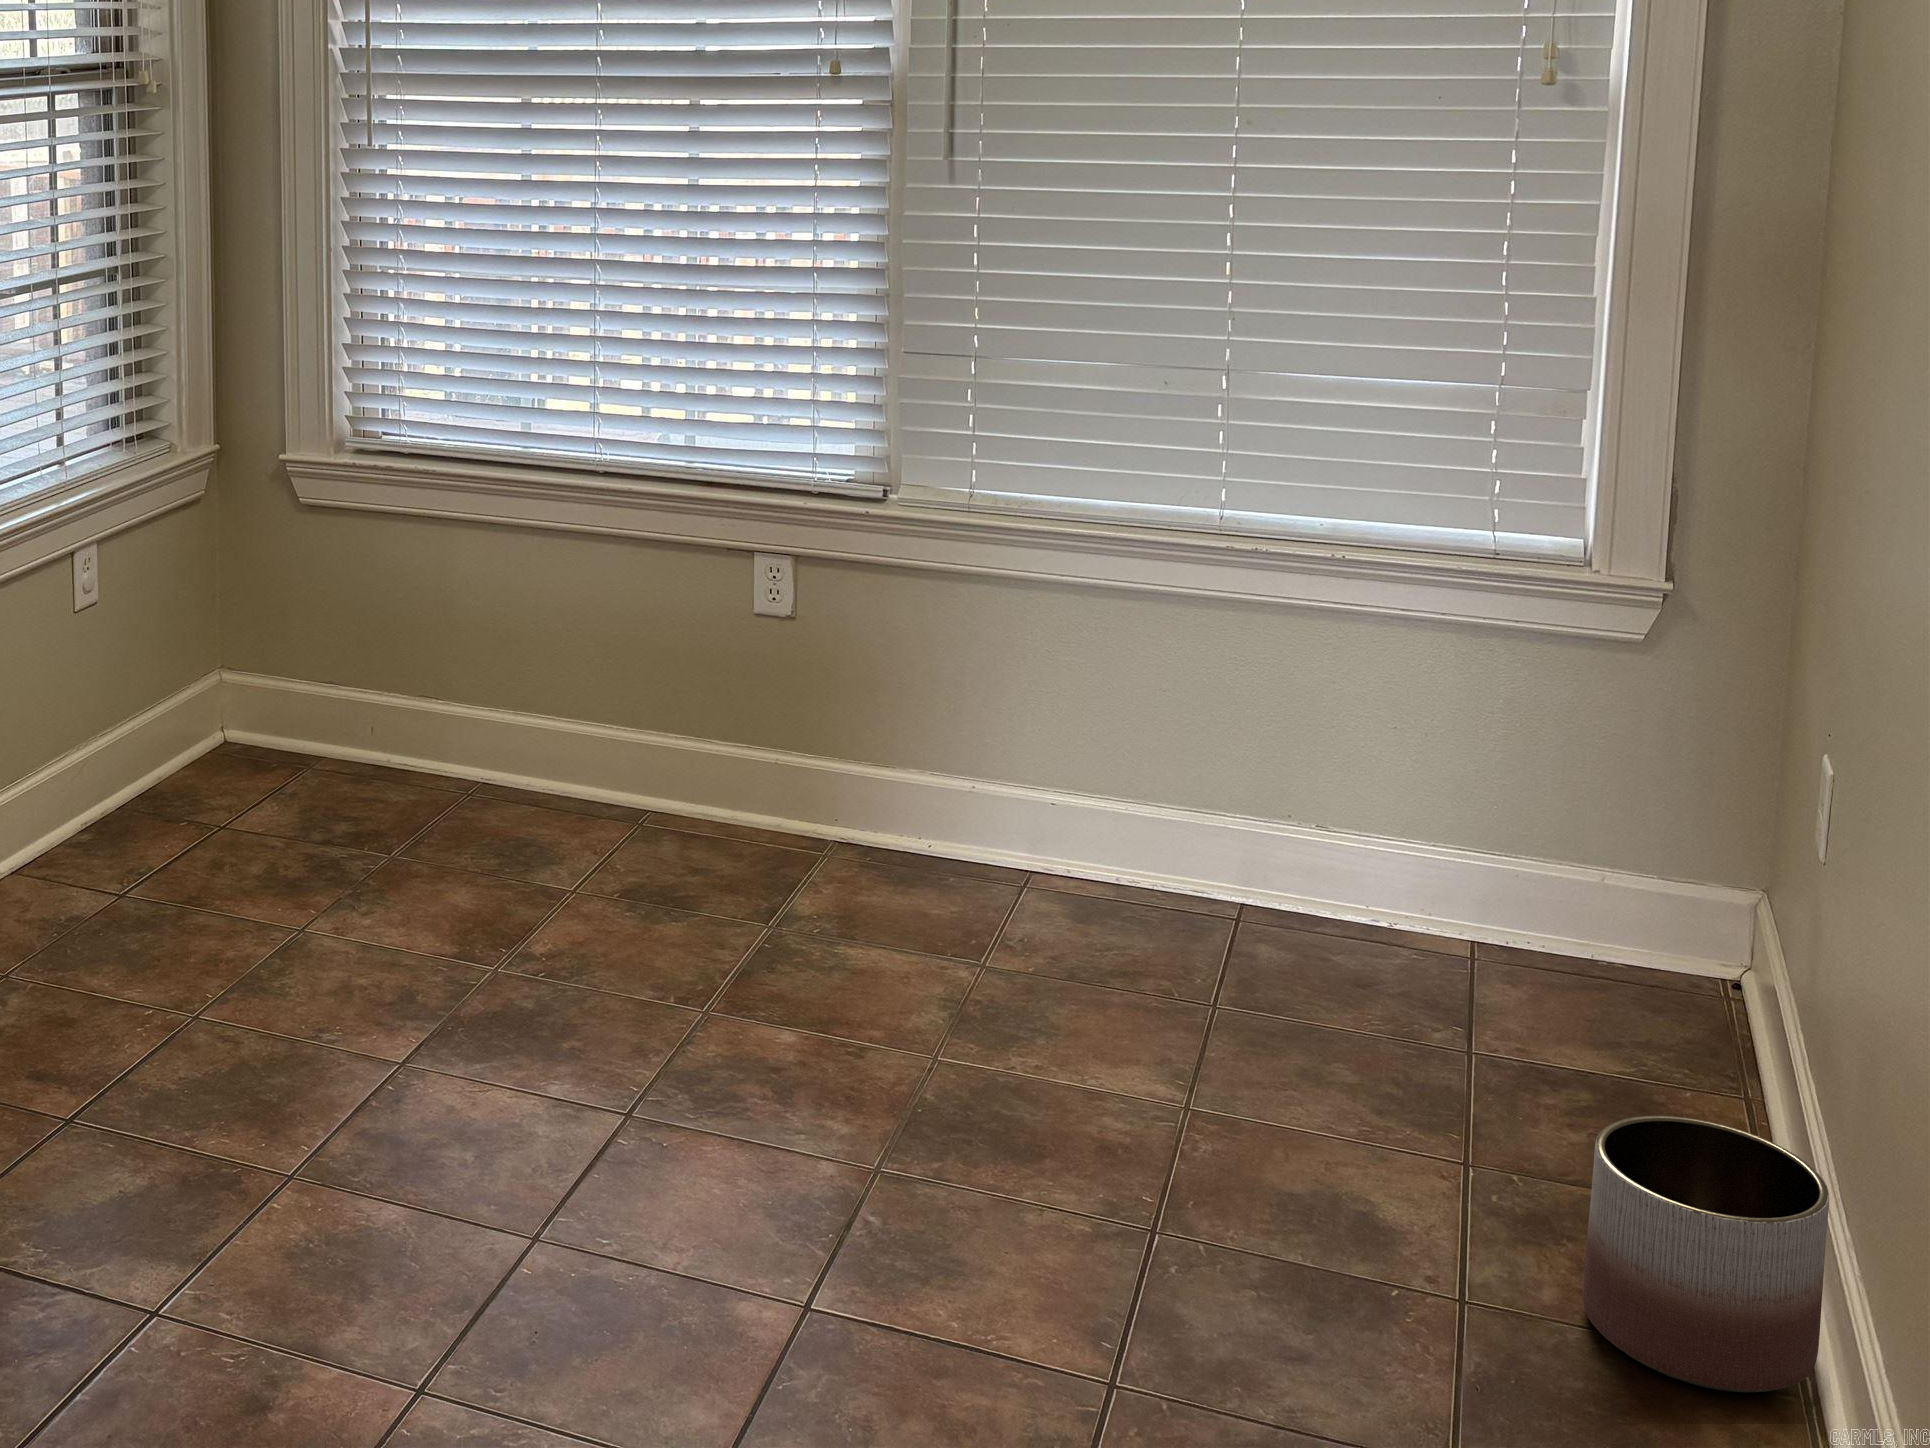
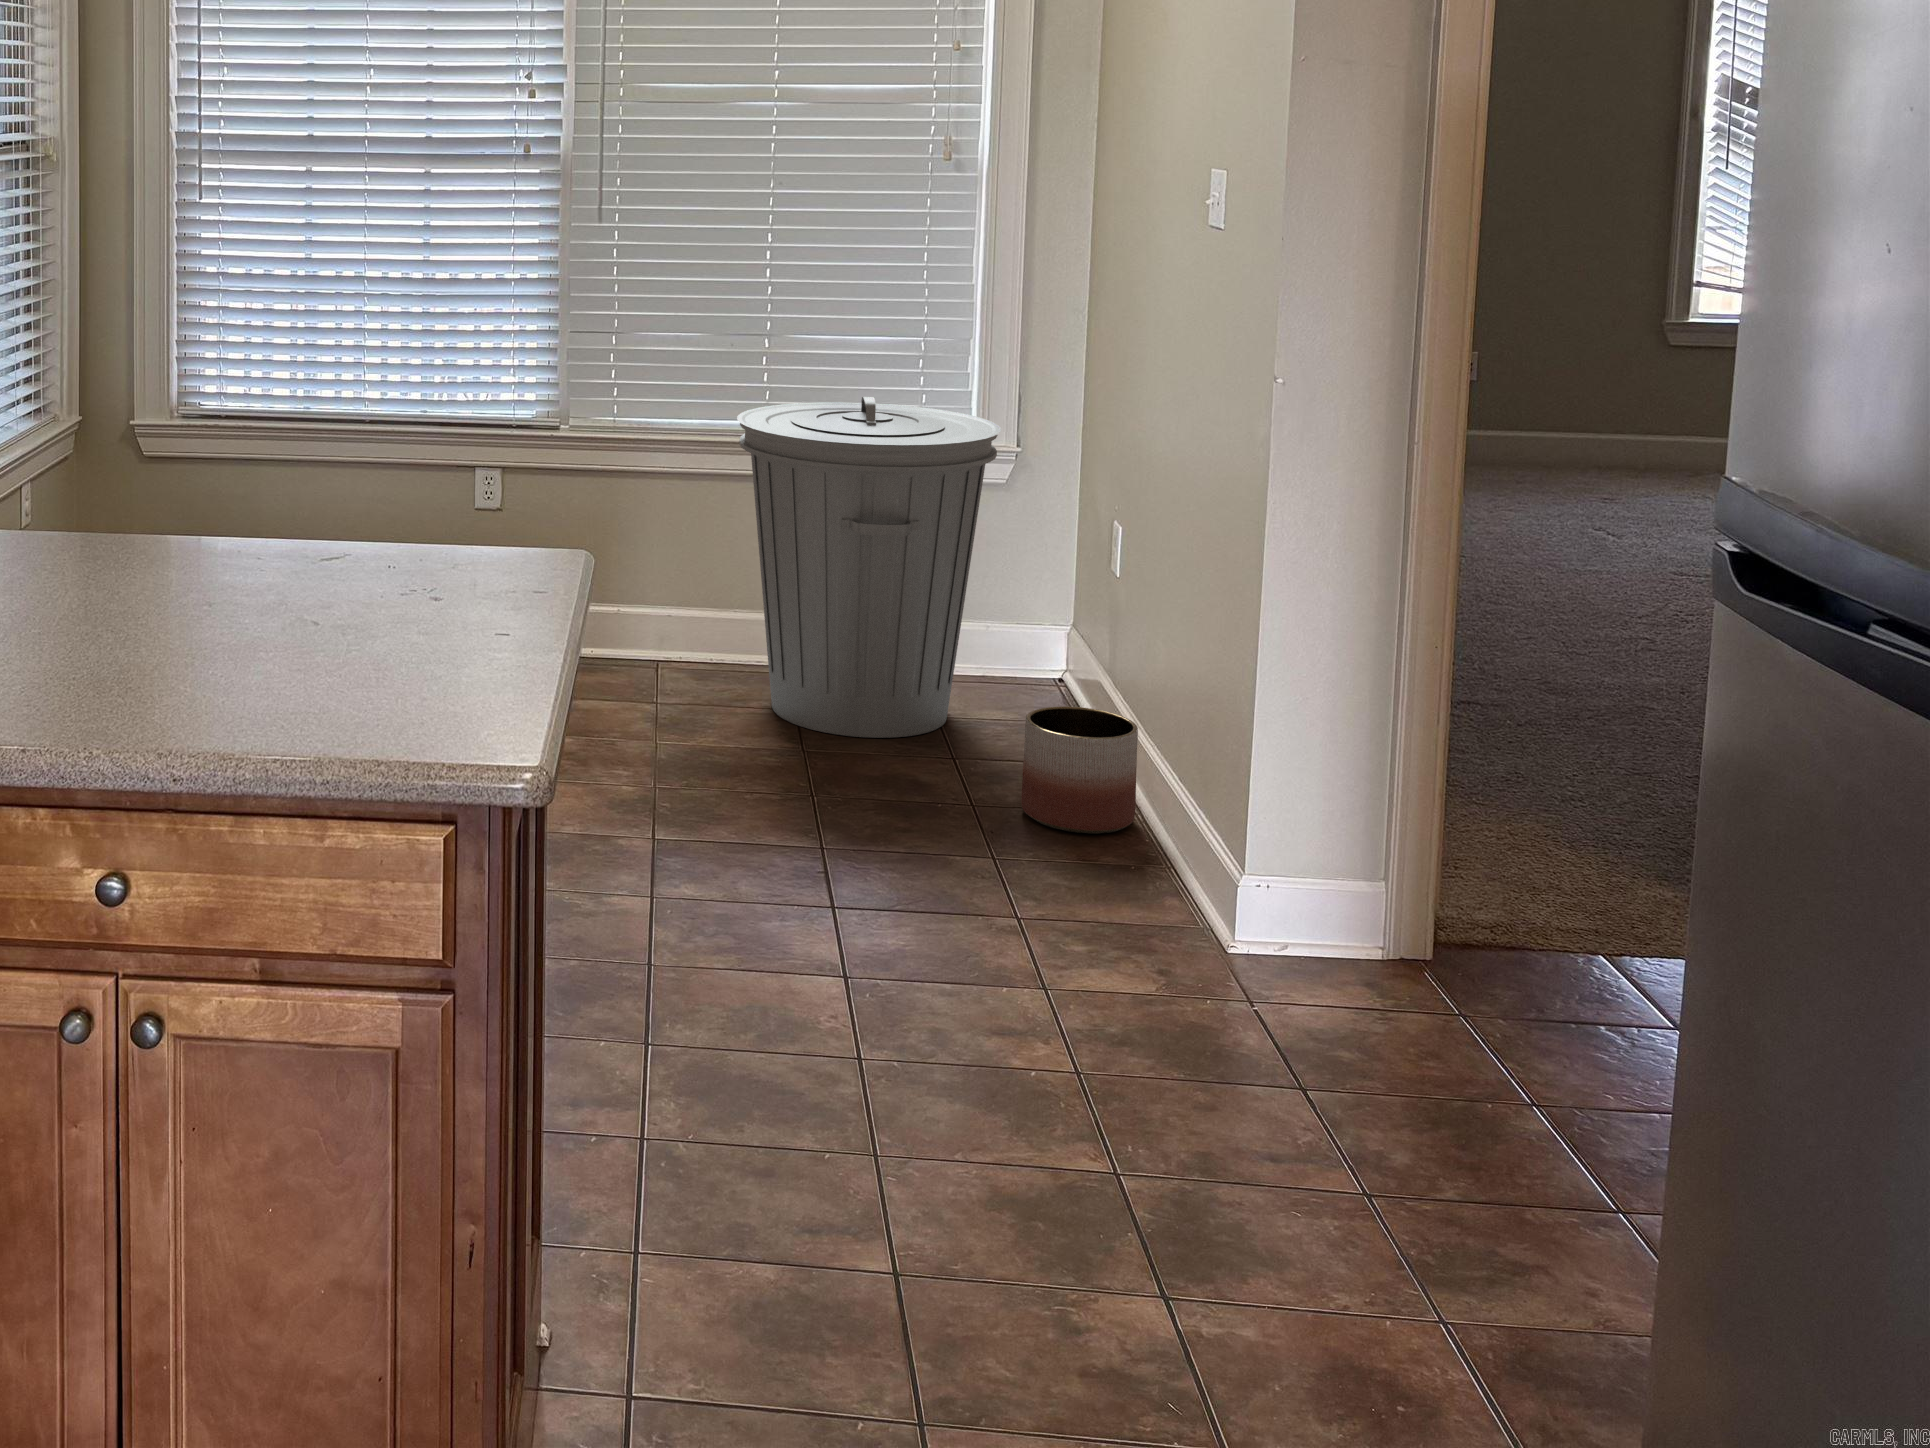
trash can: none [1136,485,1616,1082] -> present [737,397,1001,738]

